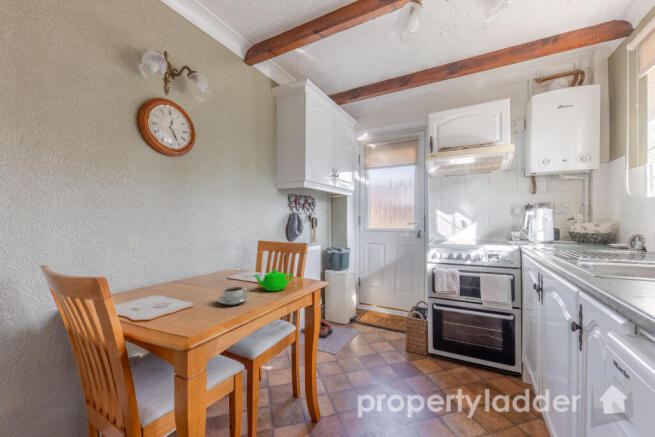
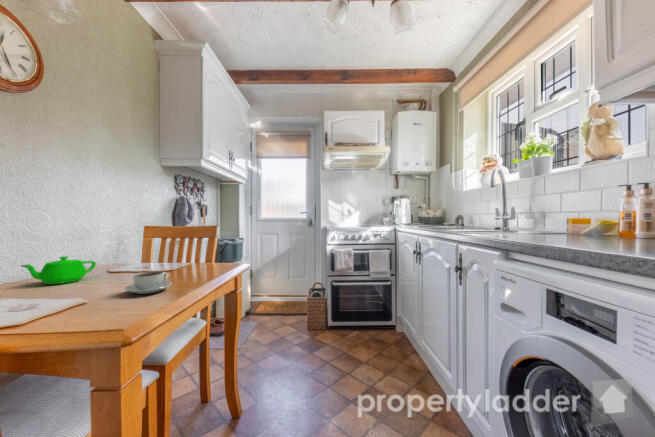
teapot: present [254,270,293,291] -> present [22,256,96,284]

